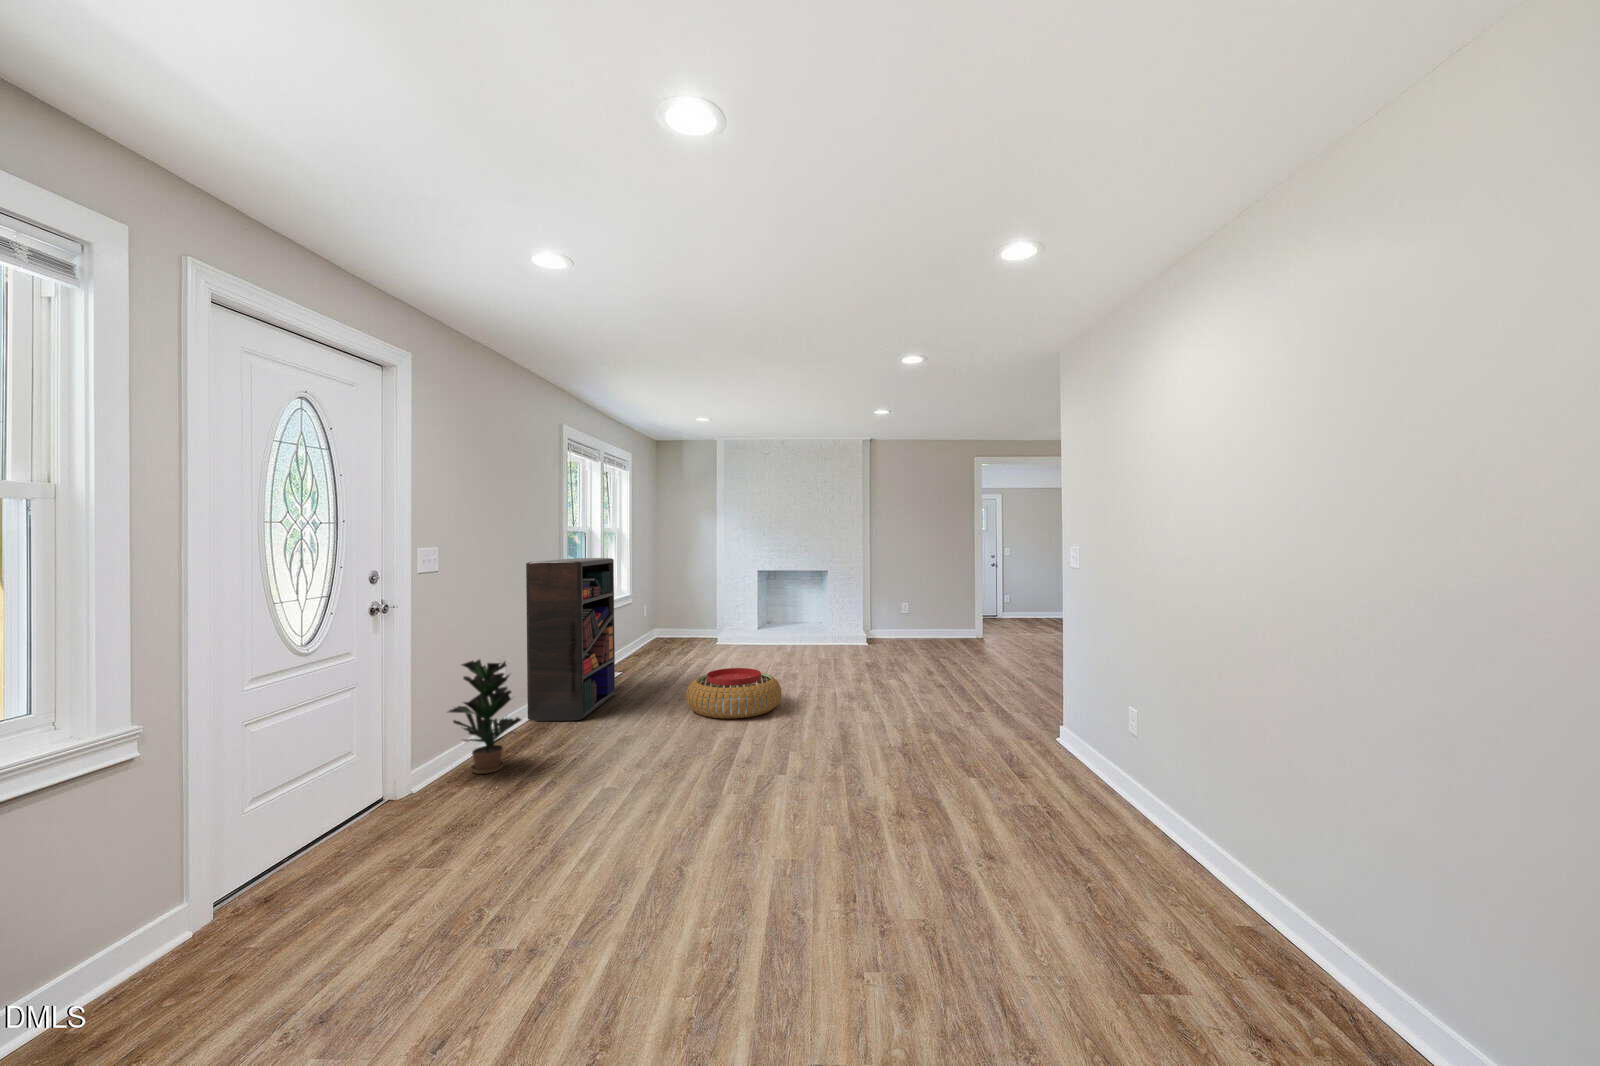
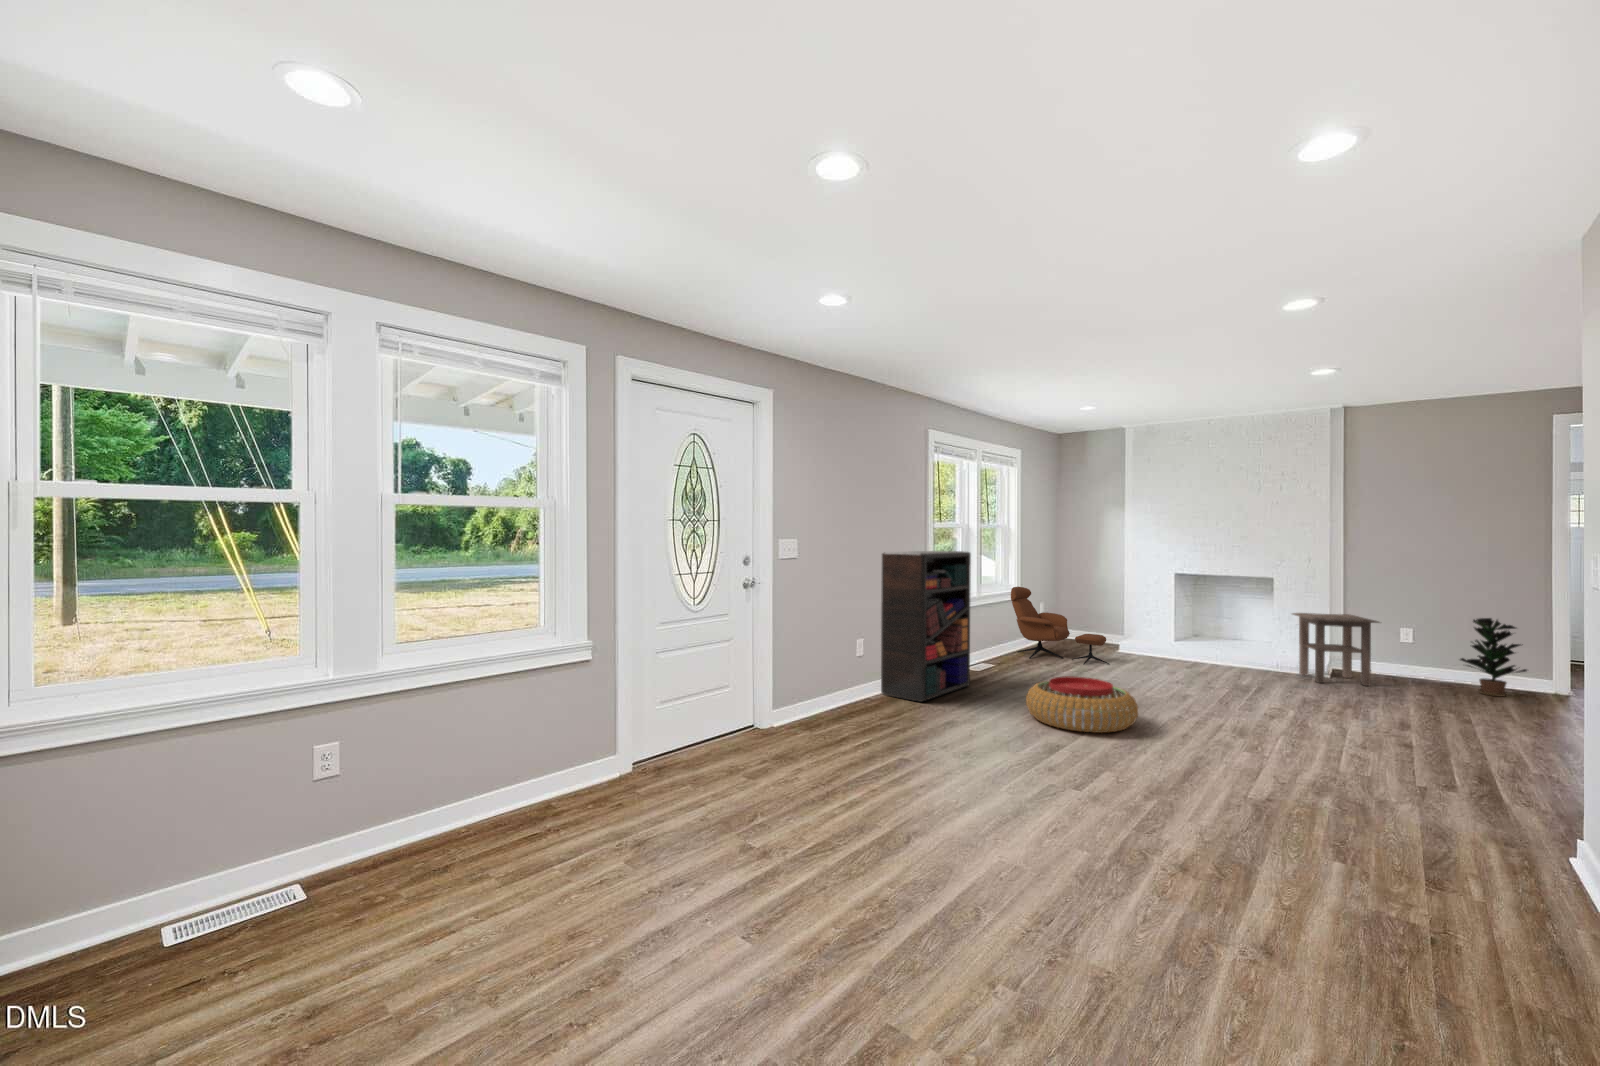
lounge chair: none [627,591,718,659] -> present [1011,587,1109,664]
side table: none [838,595,894,647] -> present [1292,613,1379,686]
potted plant: present [449,660,521,774] -> present [1460,618,1527,696]

